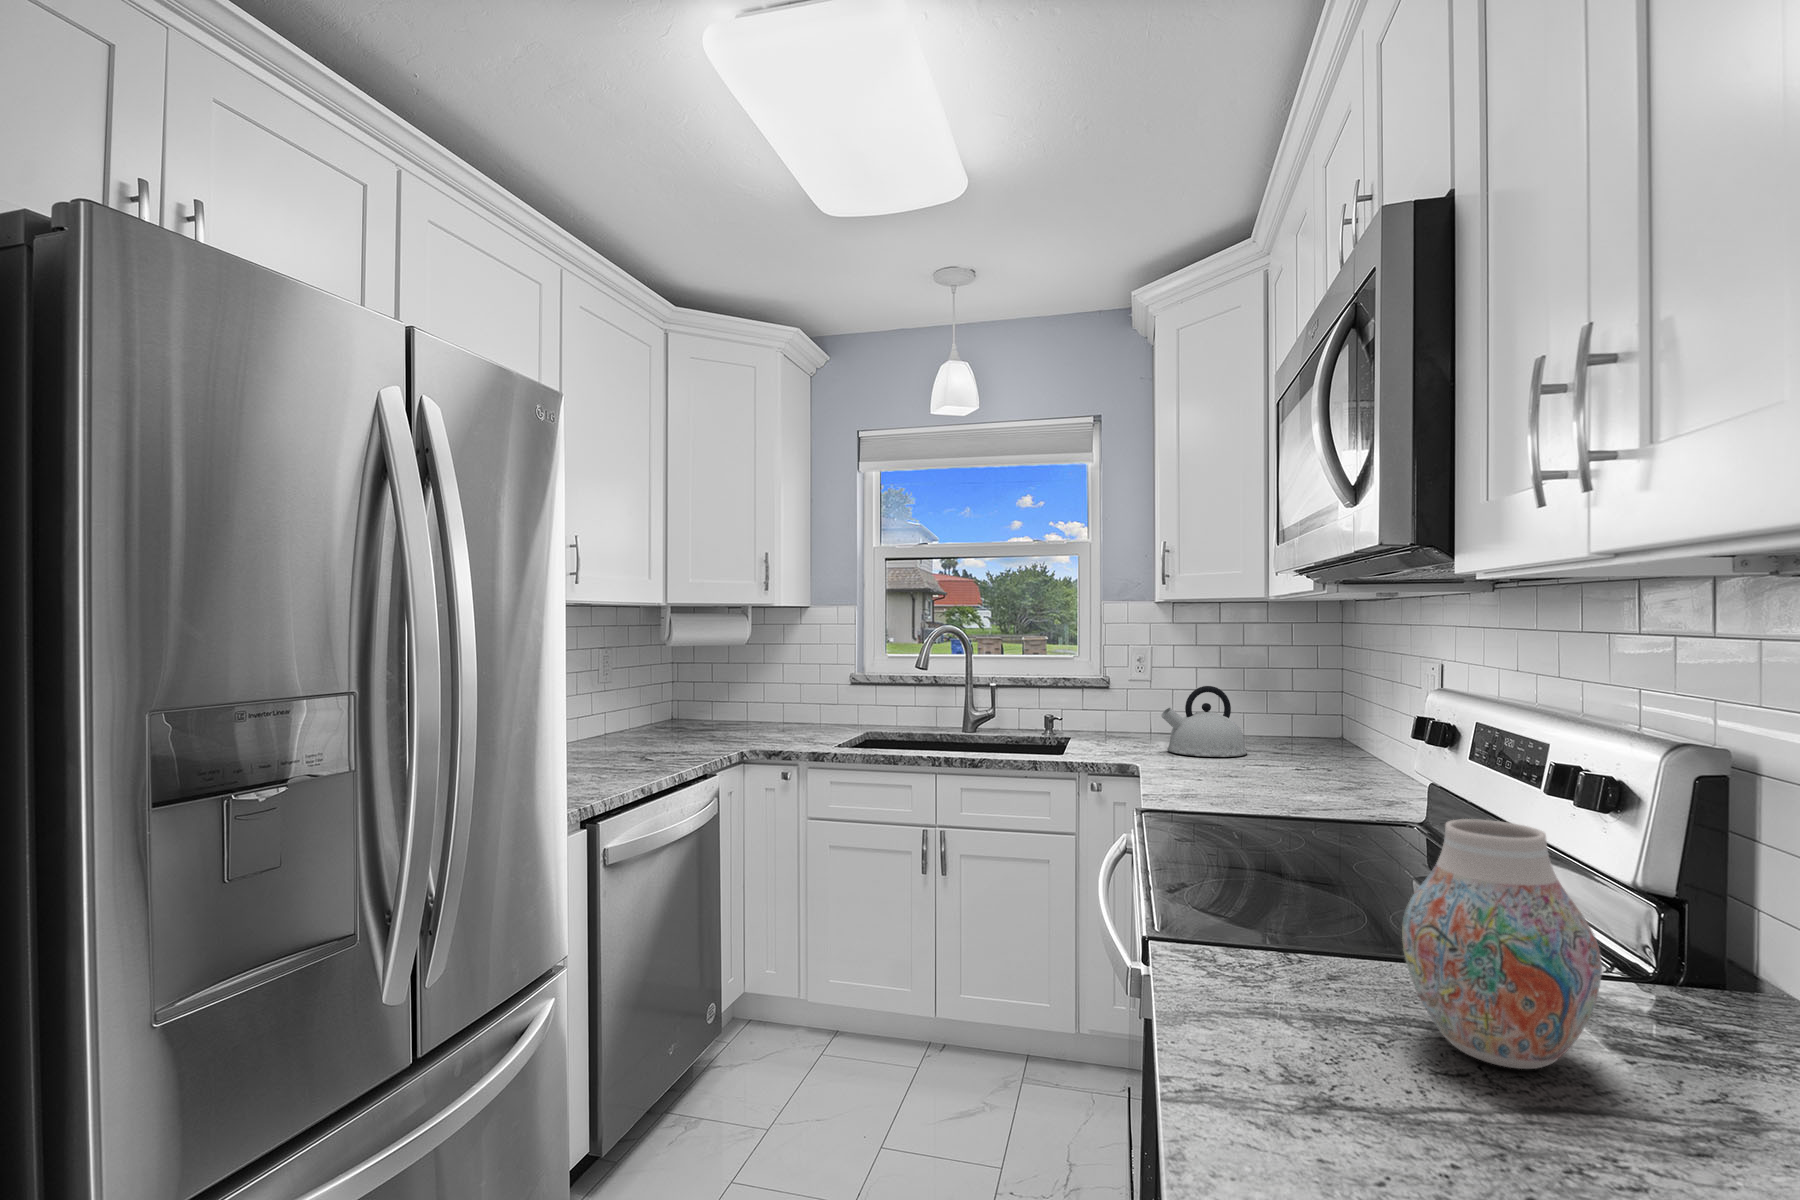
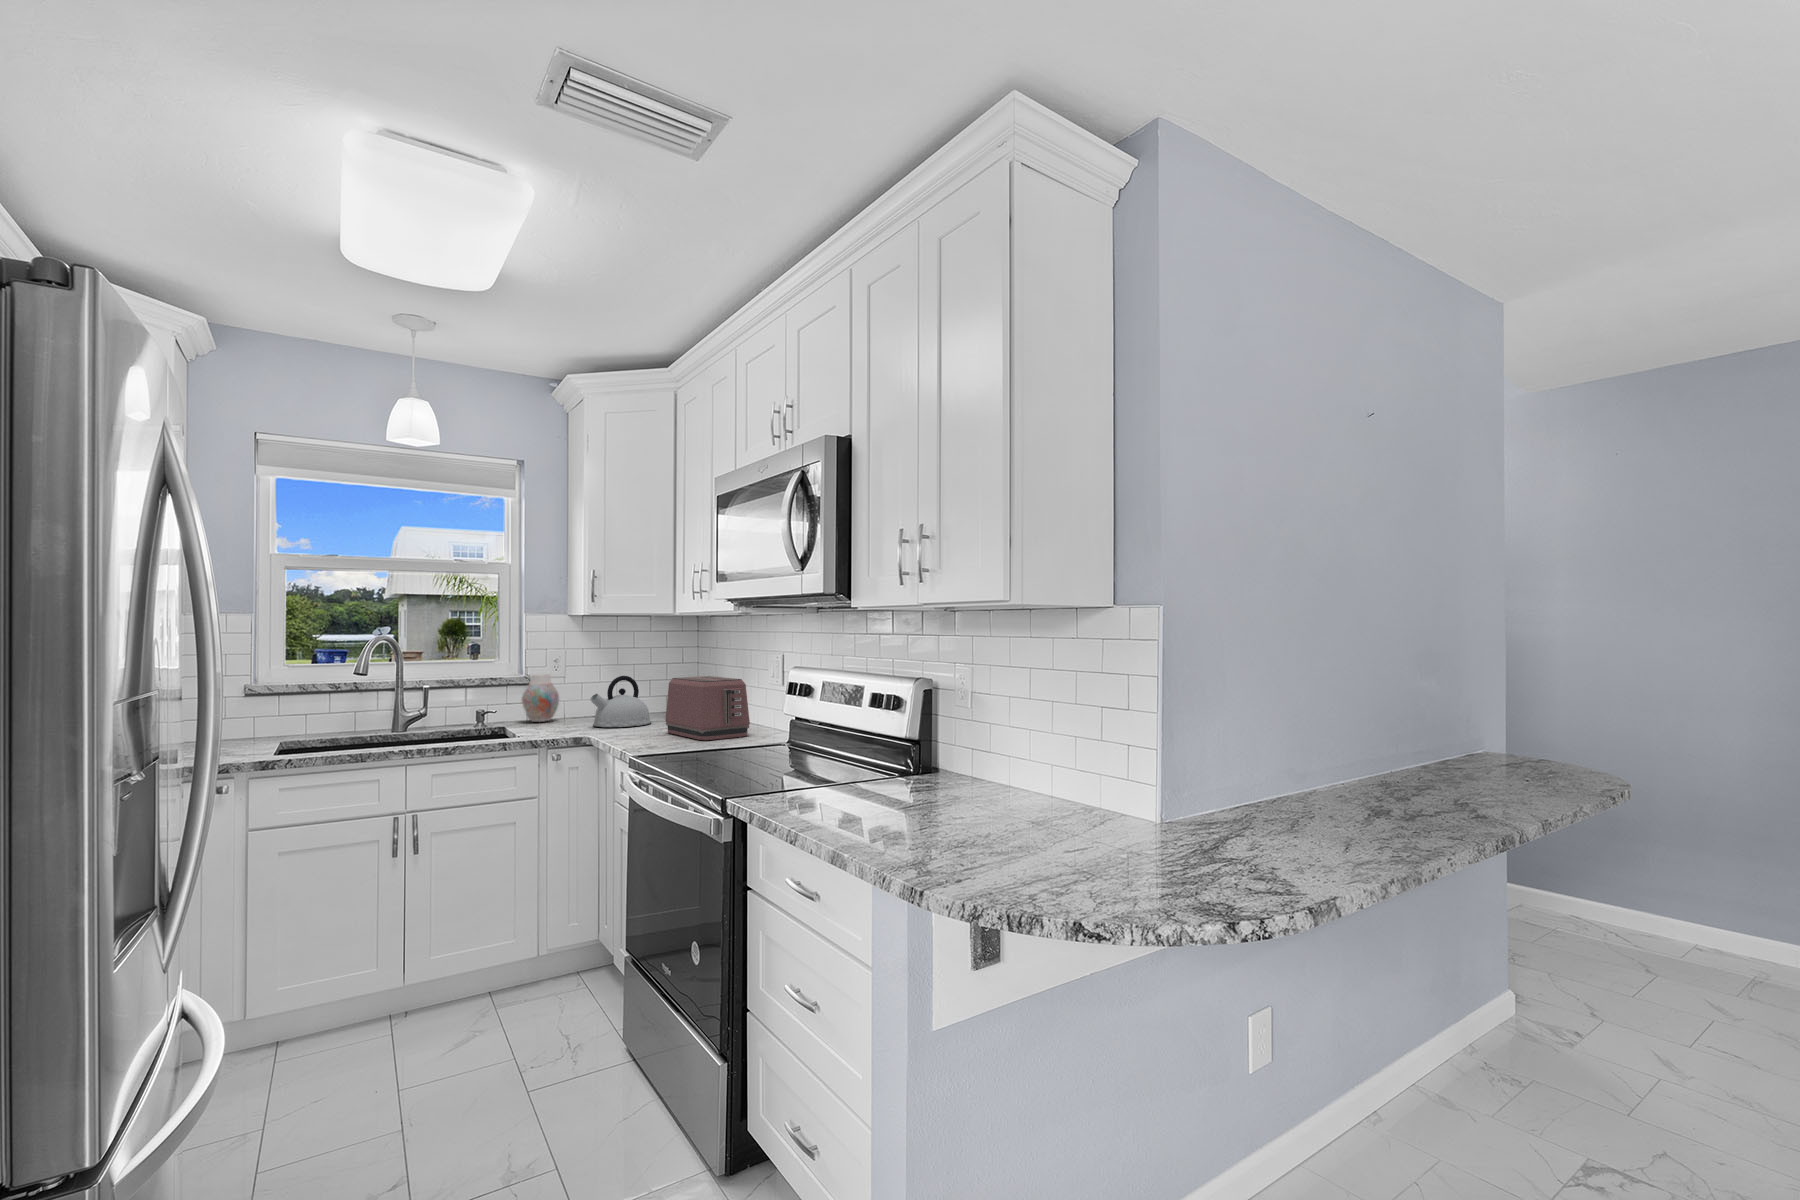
toaster: none [1245,694,1368,798] -> present [666,676,750,740]
vase: present [1402,819,1602,1069] -> present [522,674,559,722]

